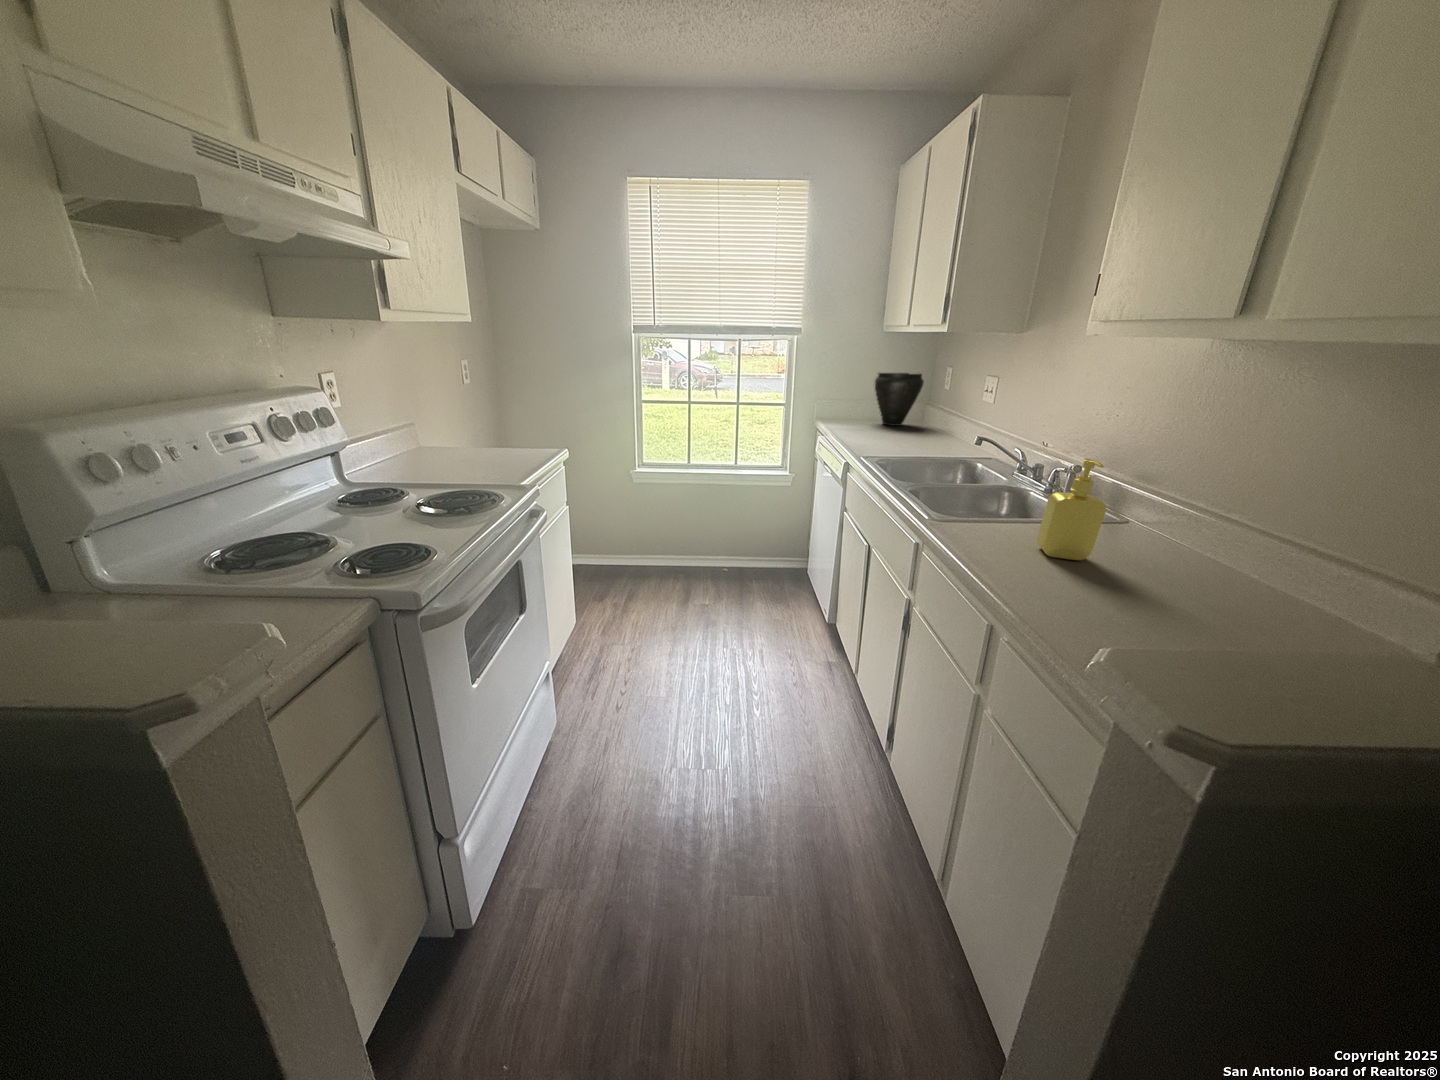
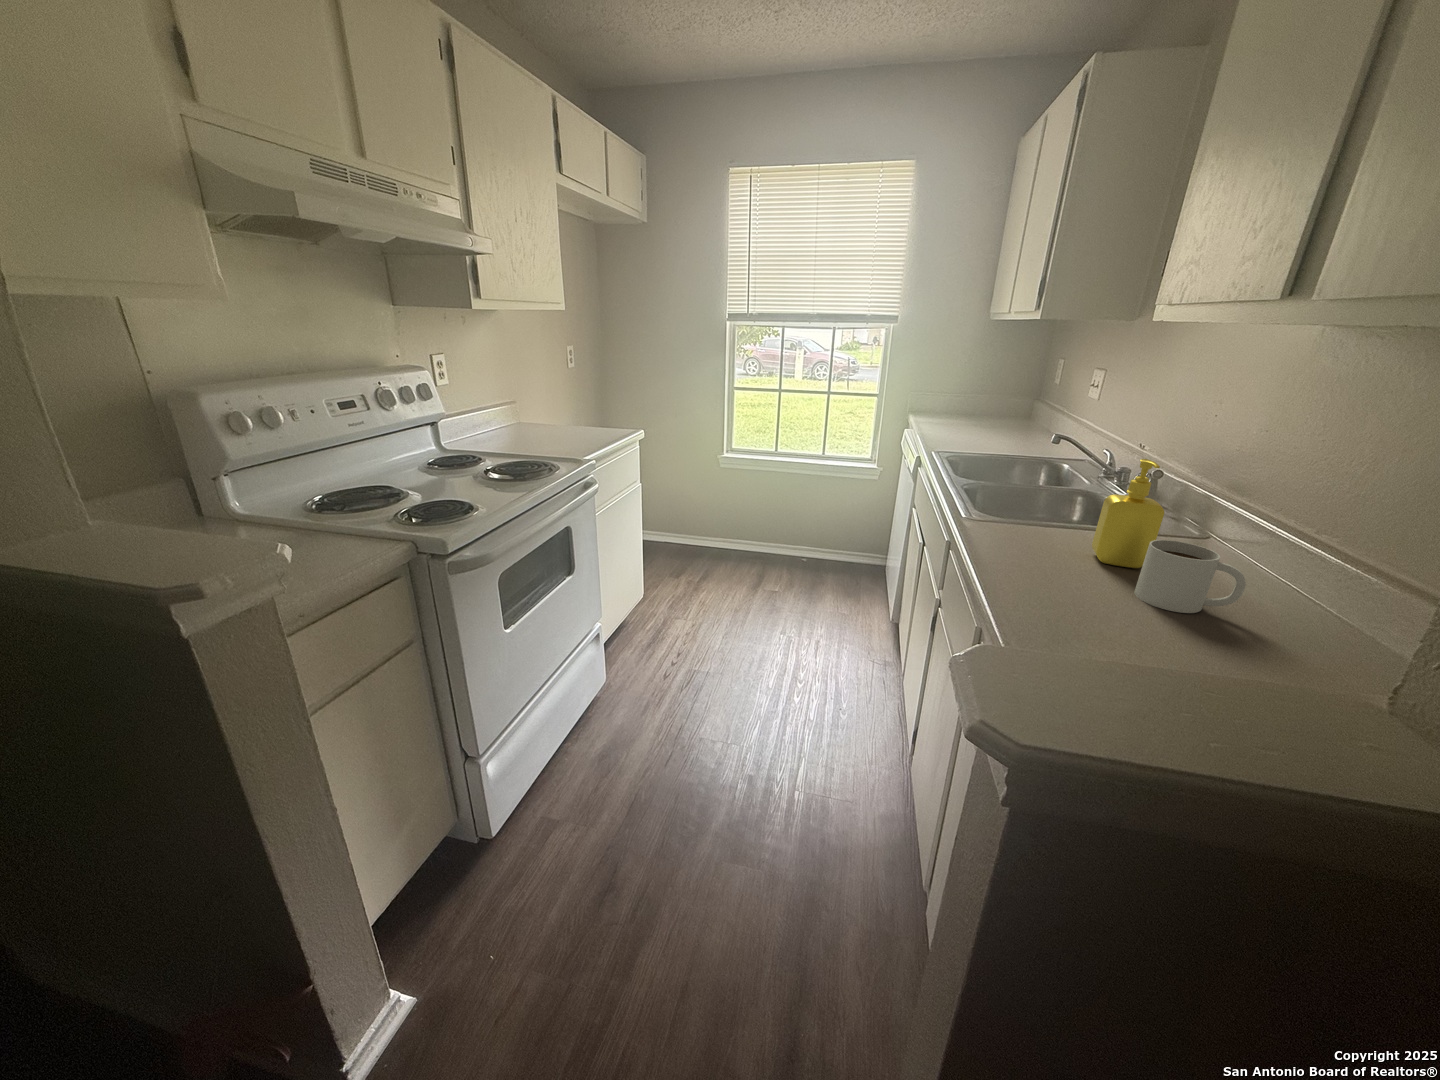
vase: present [875,373,924,426] -> none [941,357,999,421]
mug: none [1085,535,1193,605] -> present [1134,540,1246,613]

